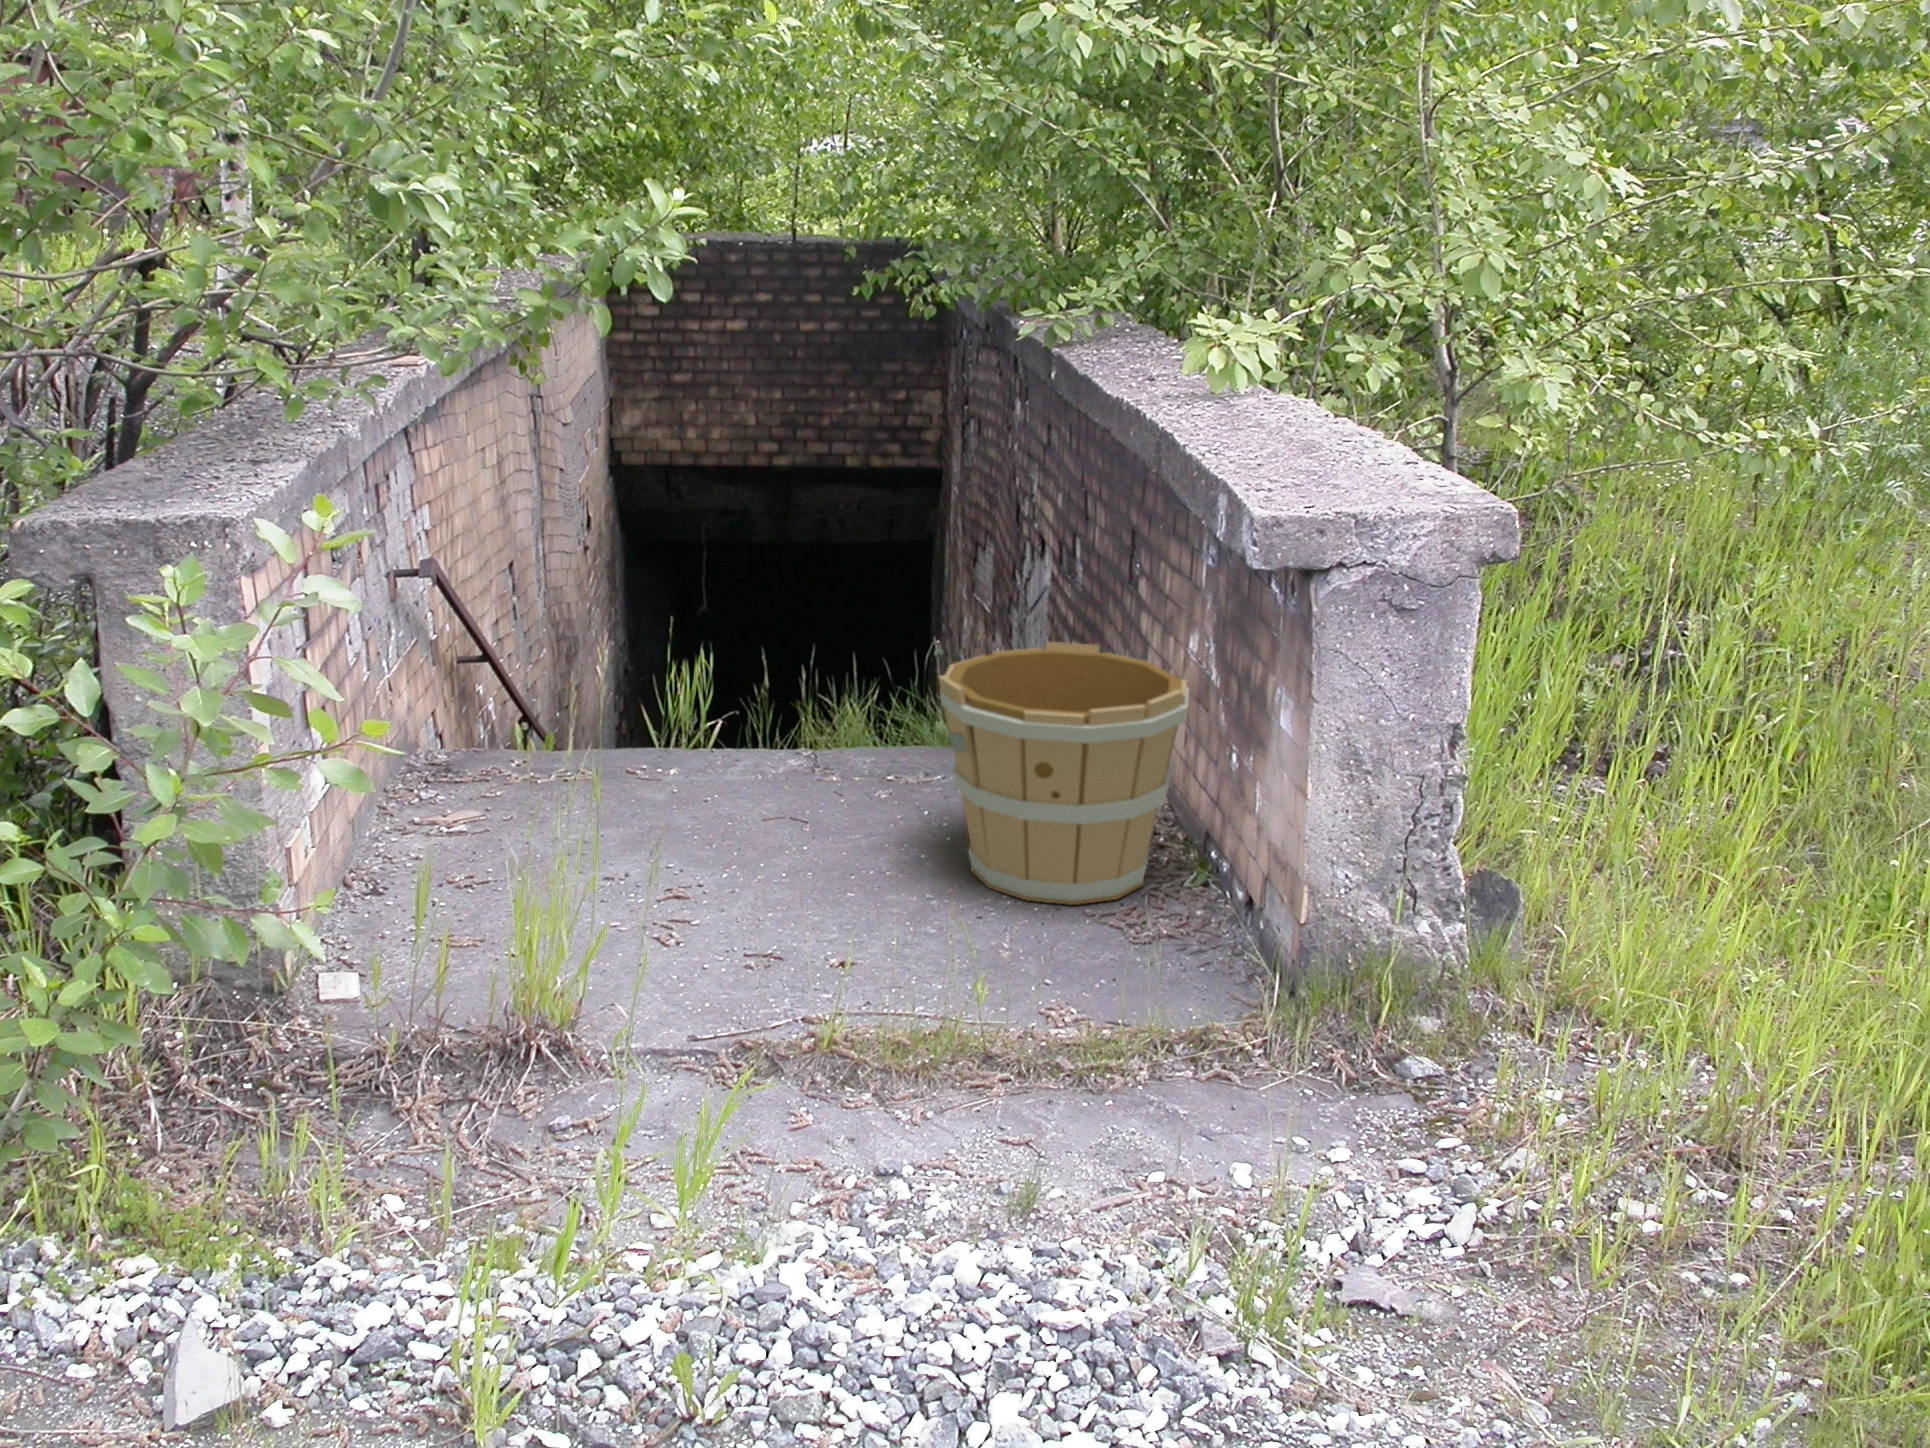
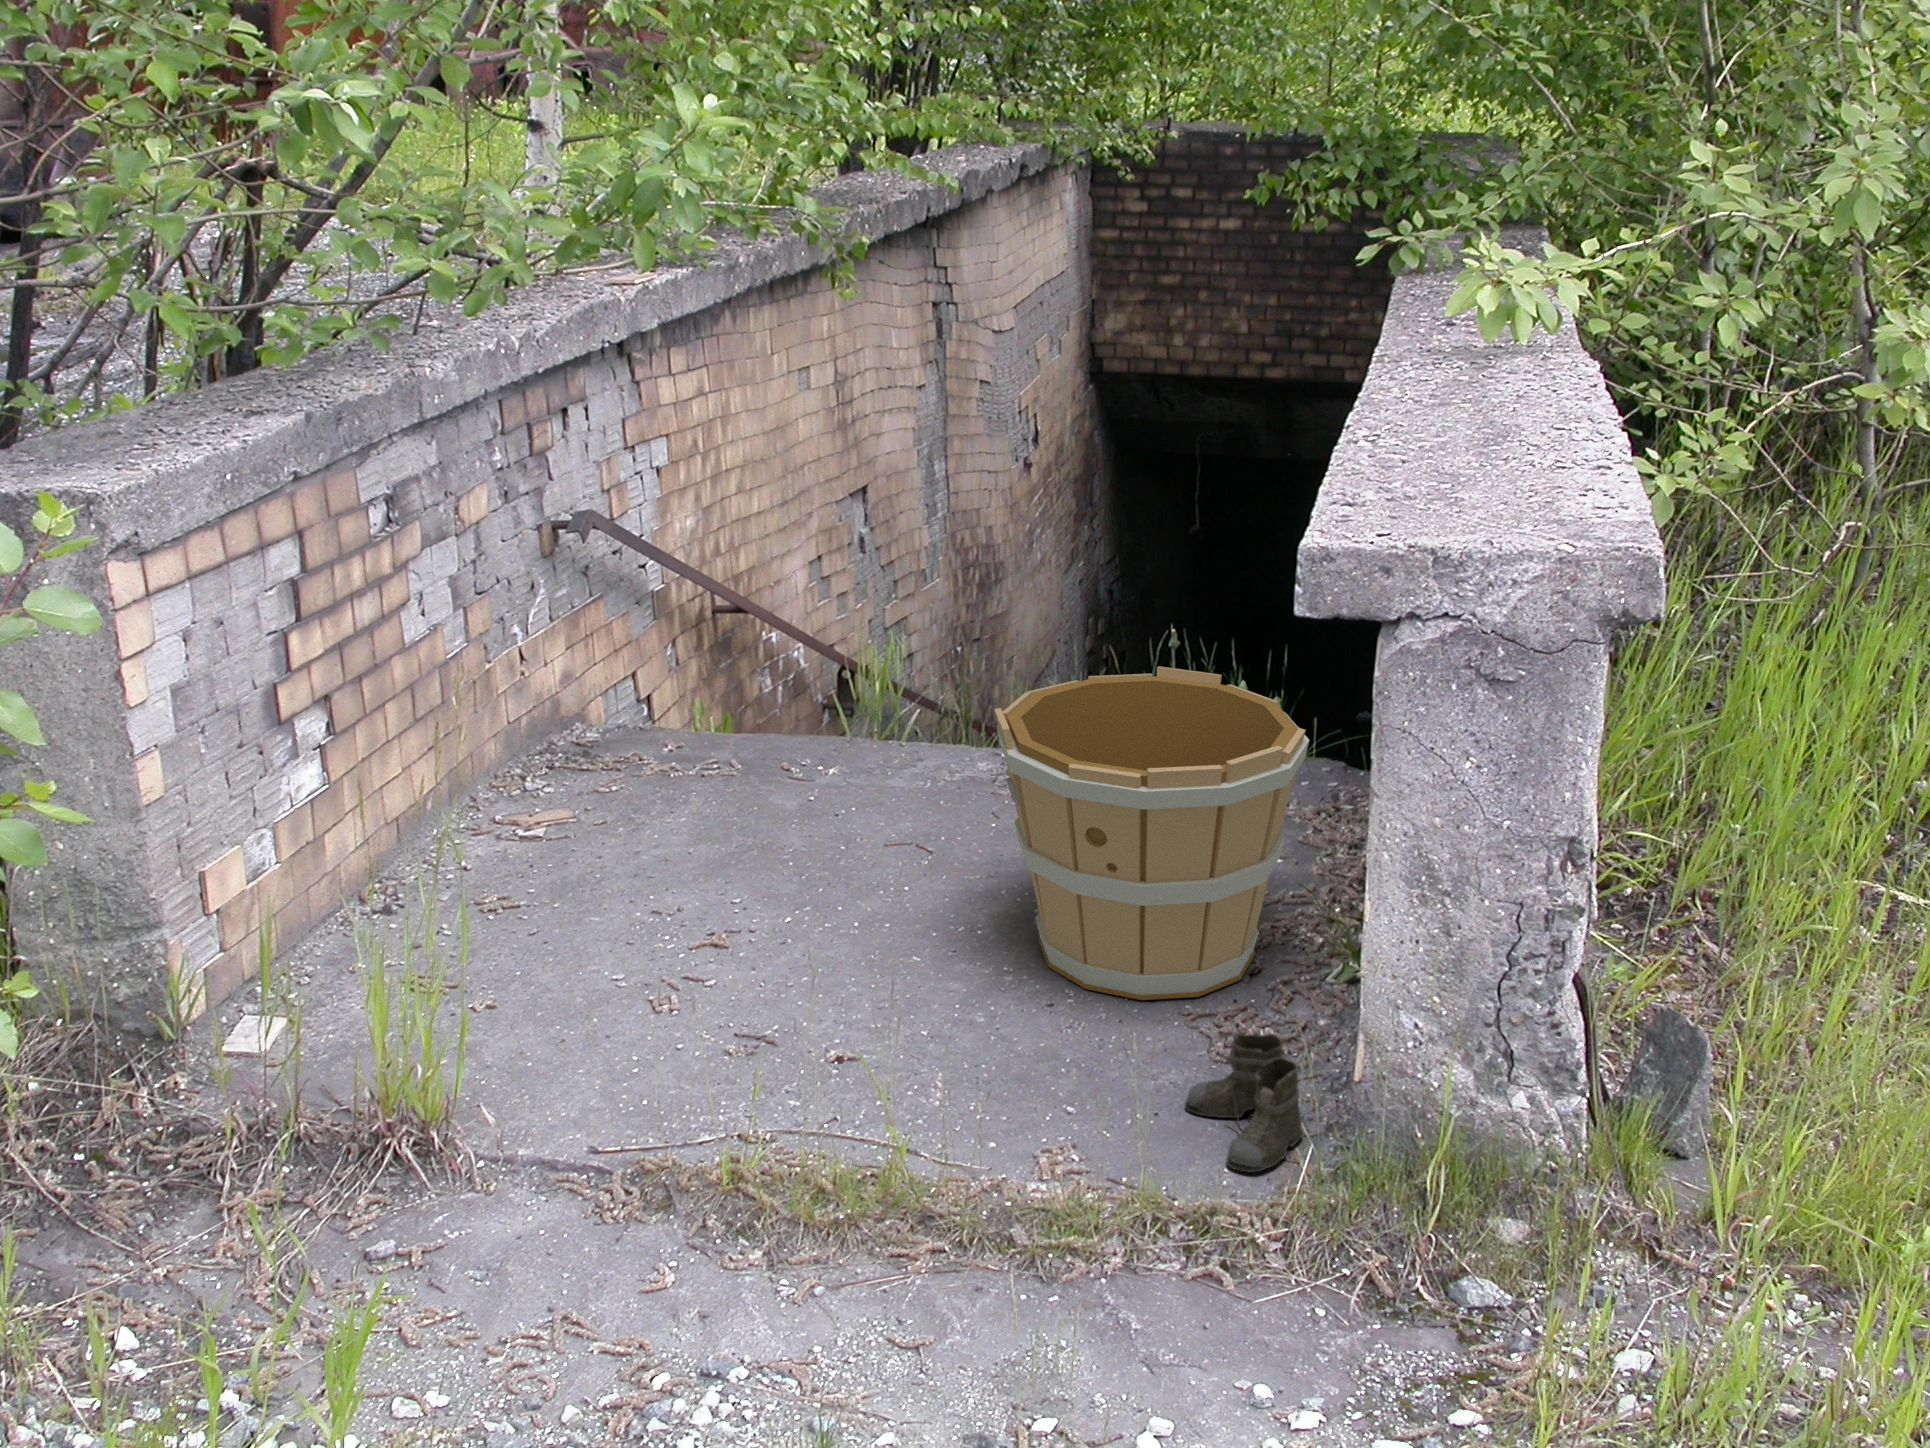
boots: none [1145,908,1259,1010] -> present [1185,1034,1303,1172]

